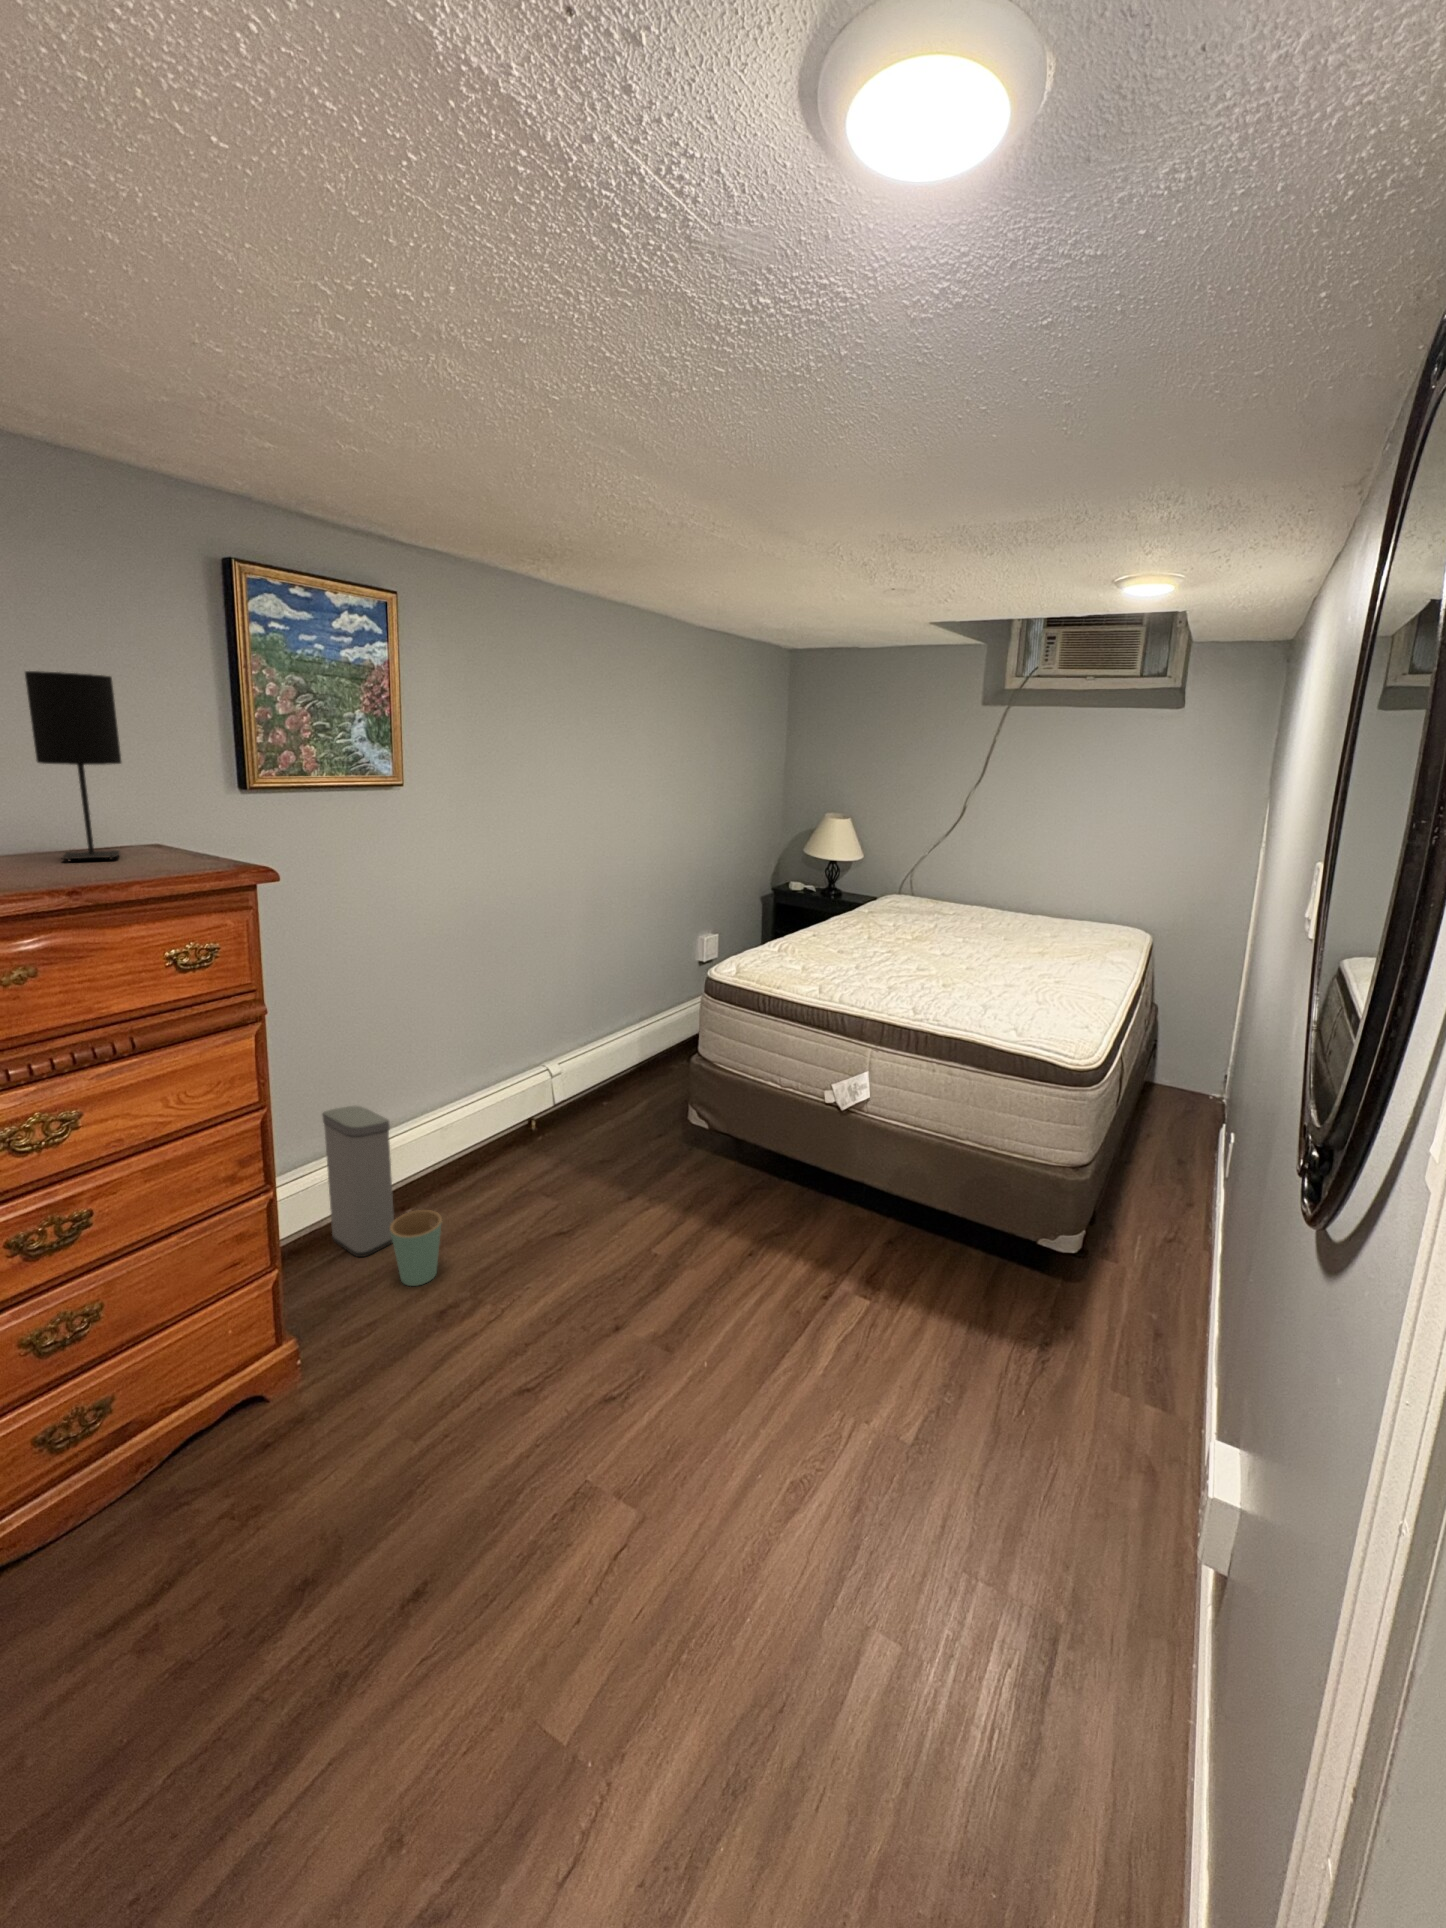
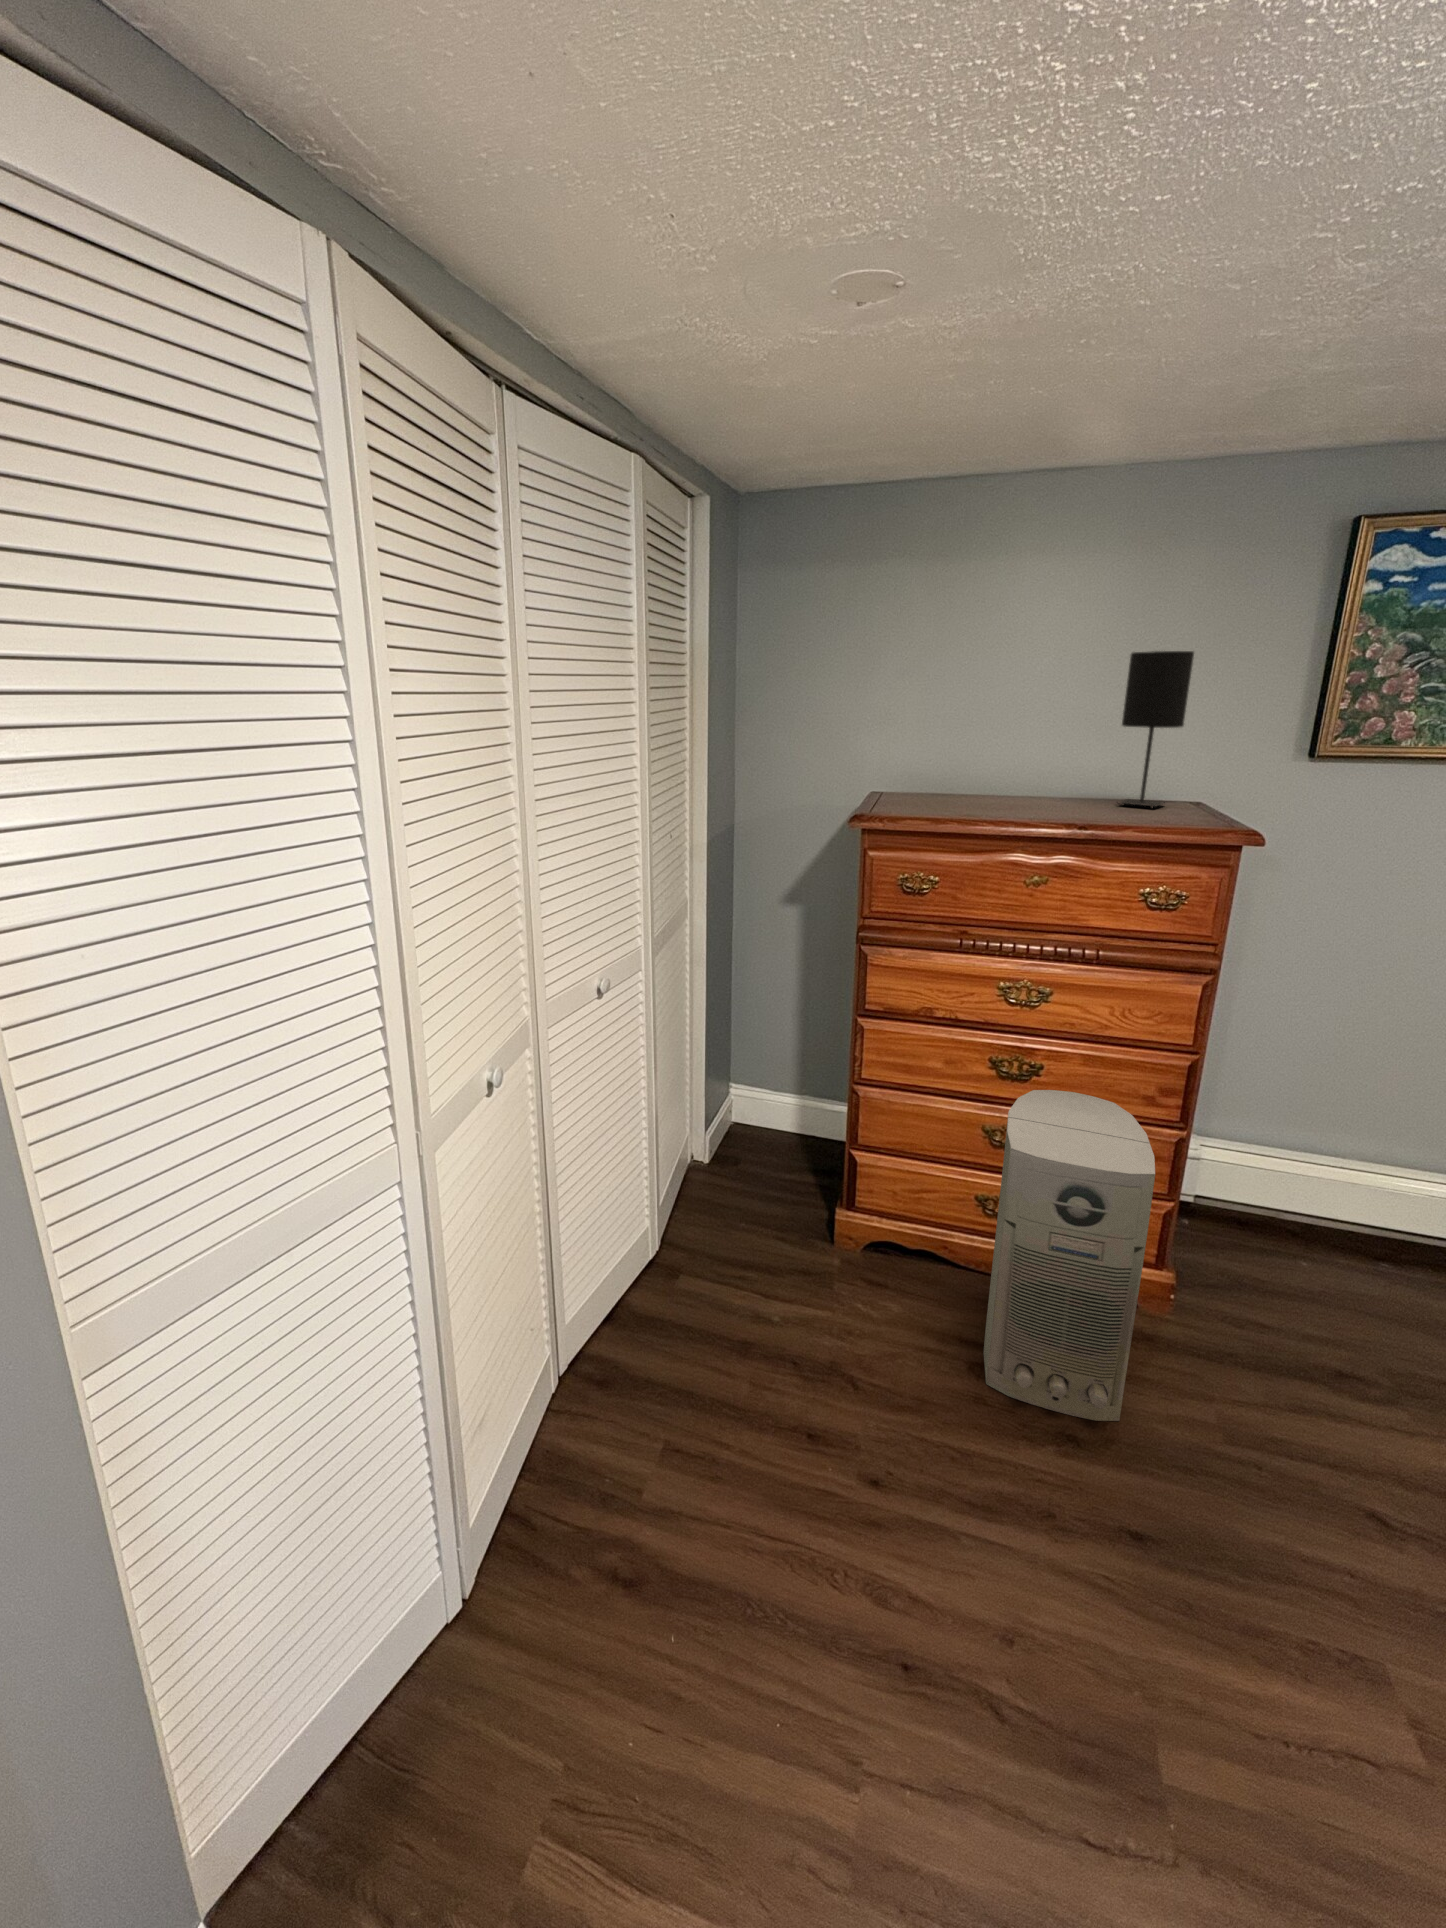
trash can: present [322,1106,442,1286] -> none [1273,1102,1384,1334]
air purifier: none [91,1202,341,1633] -> present [984,1090,1155,1421]

